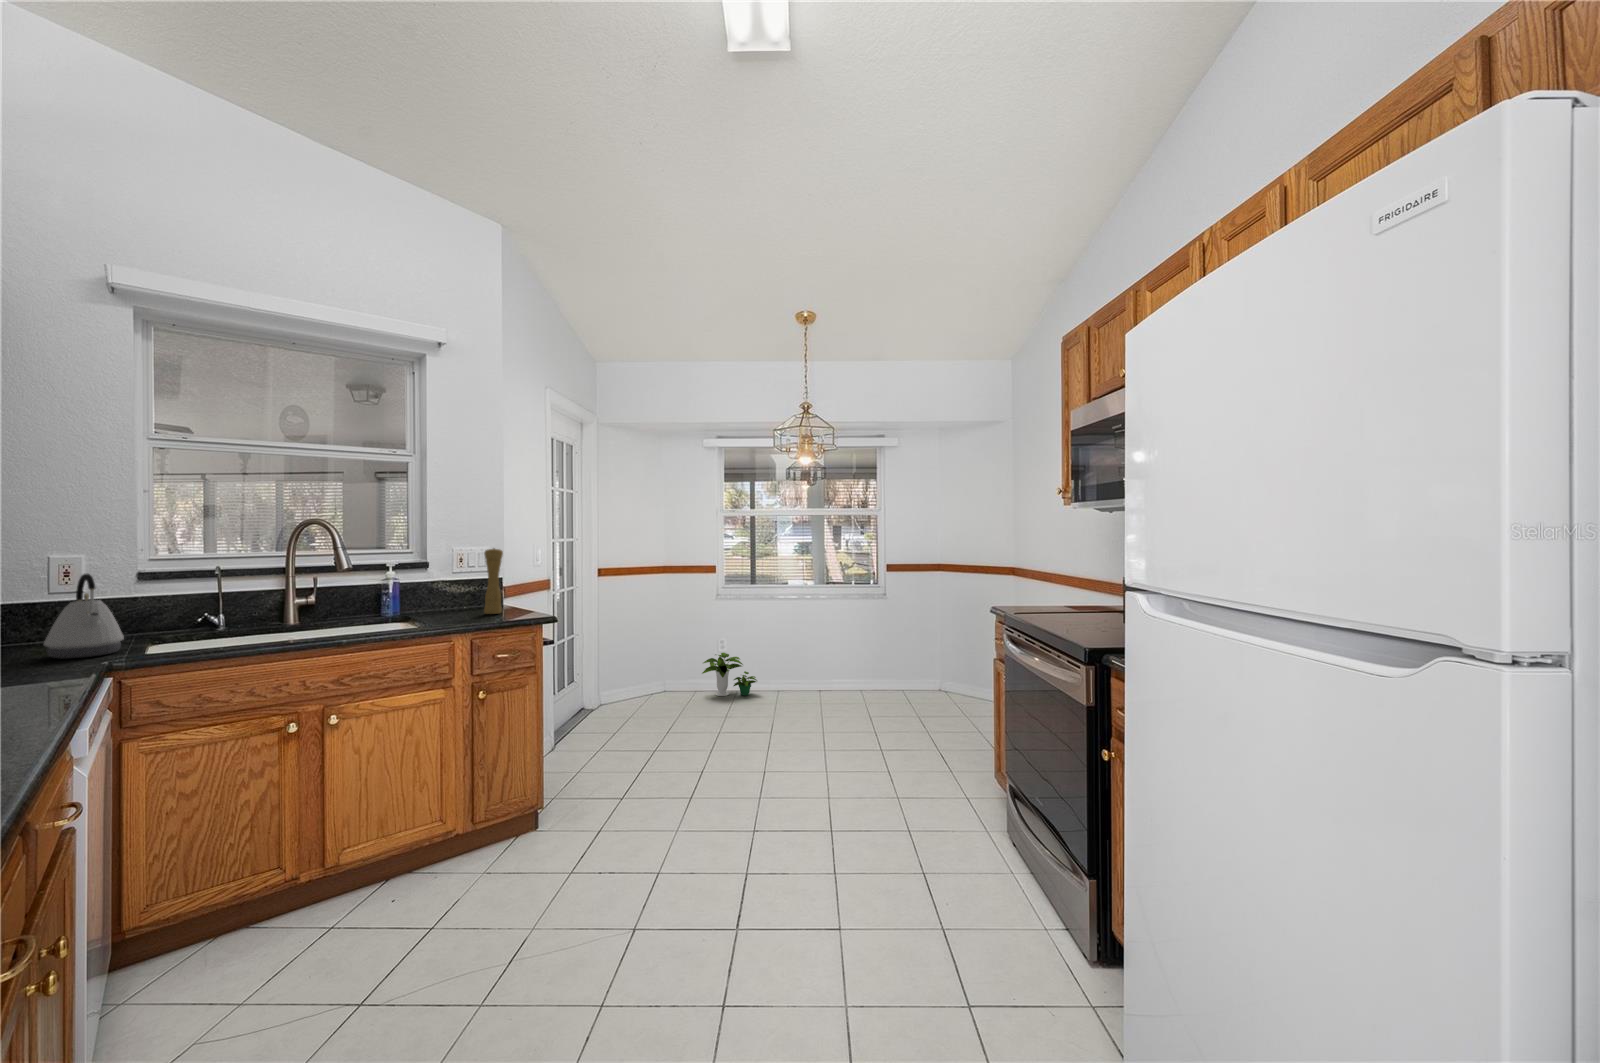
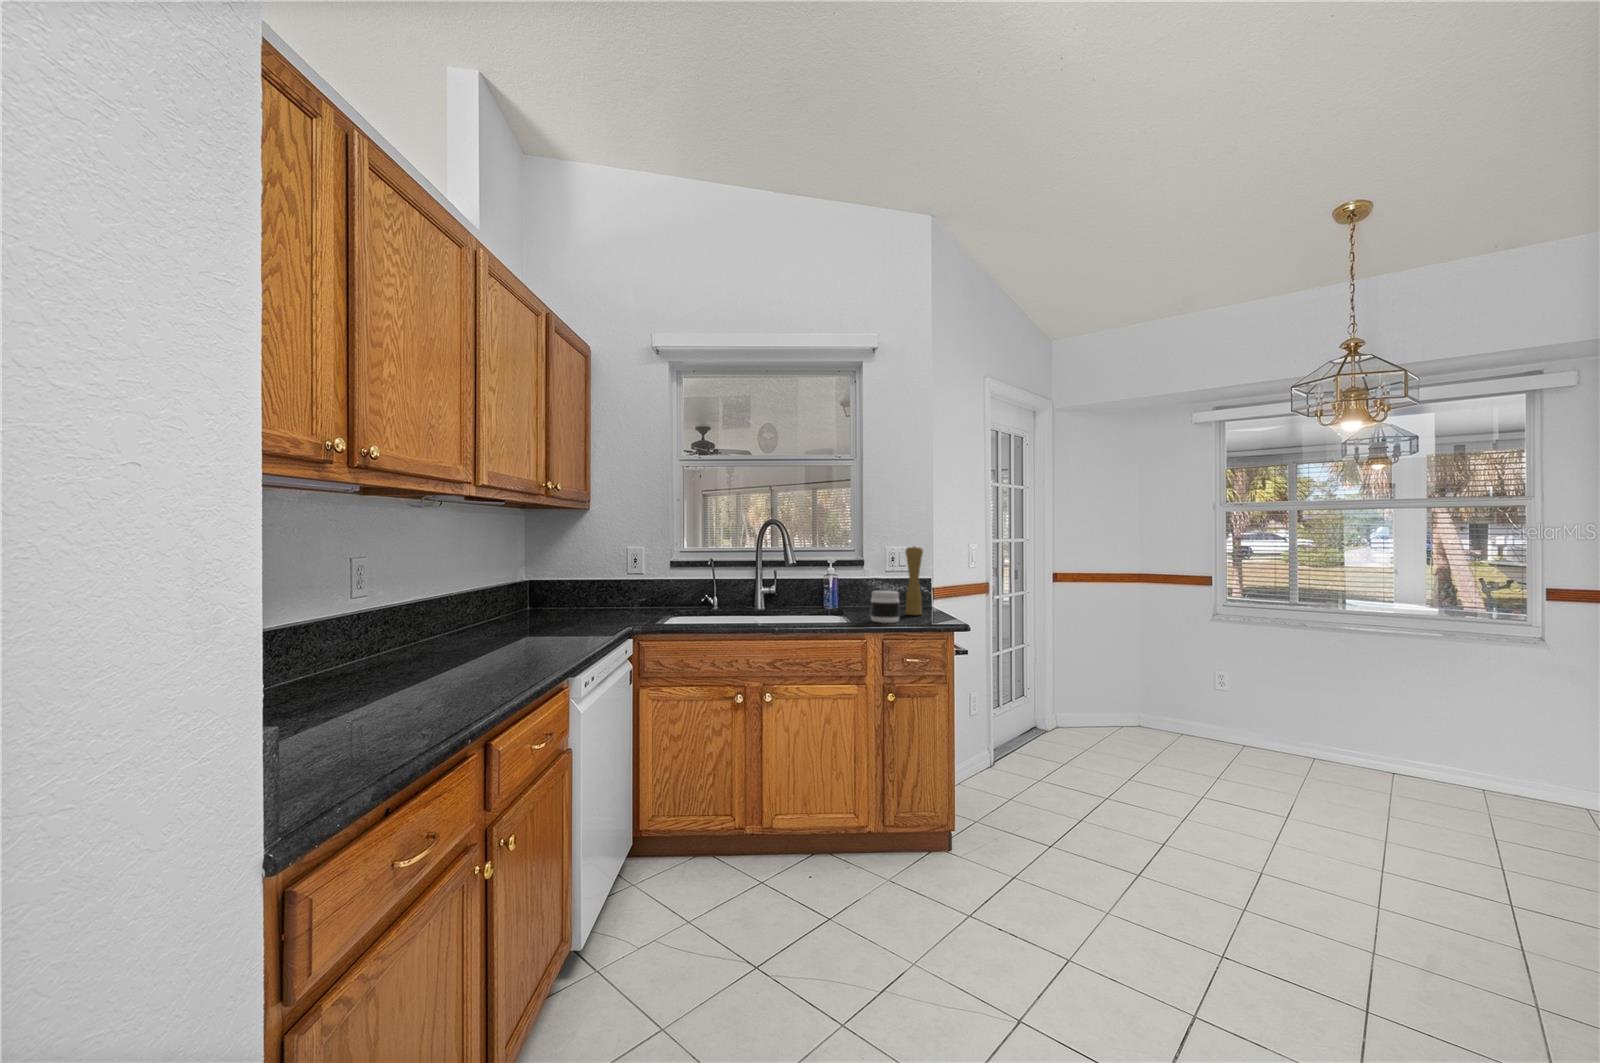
kettle: present [44,574,124,659] -> none [616,560,654,621]
jar: none [453,592,486,624] -> present [870,591,900,623]
potted plant: present [702,653,757,696] -> none [1199,696,1296,765]

